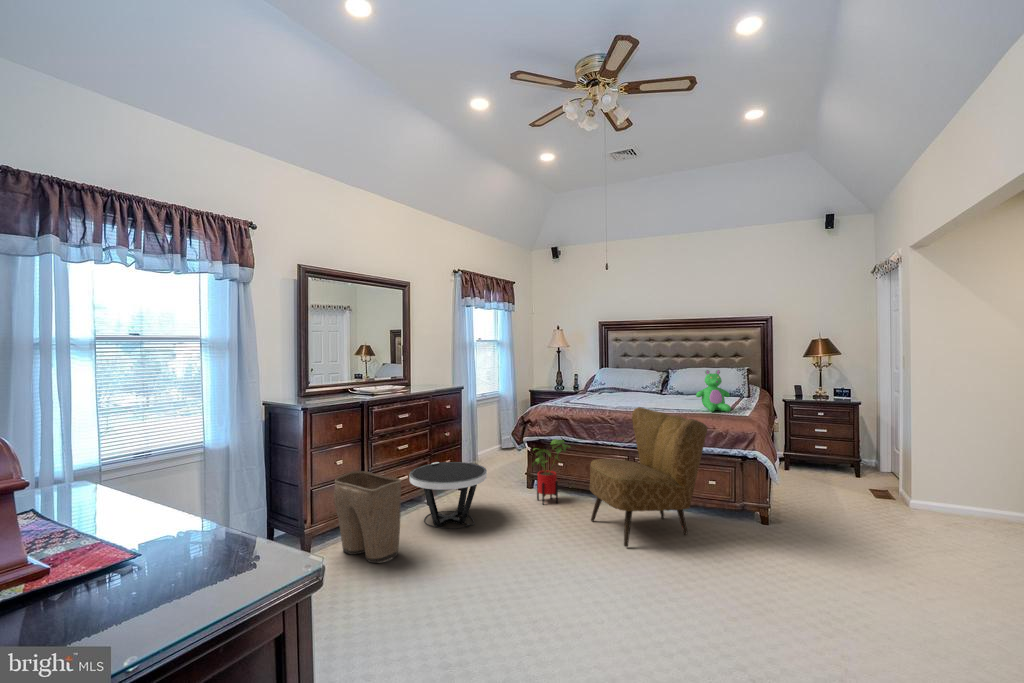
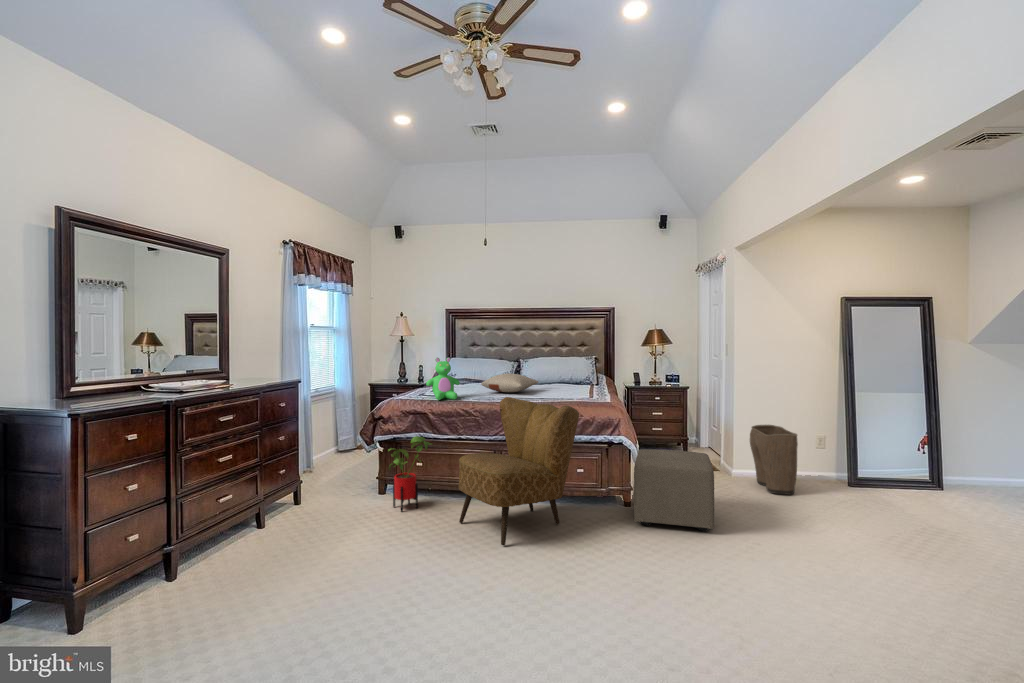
teddy bear: present [696,370,731,412] -> present [426,357,460,400]
pillow: none [621,384,680,402] -> present [481,373,538,392]
side table: present [409,462,487,529] -> none [234,472,338,555]
ottoman: none [769,468,867,564] -> present [634,449,715,531]
laundry basket: present [334,471,401,563] -> present [750,425,798,495]

